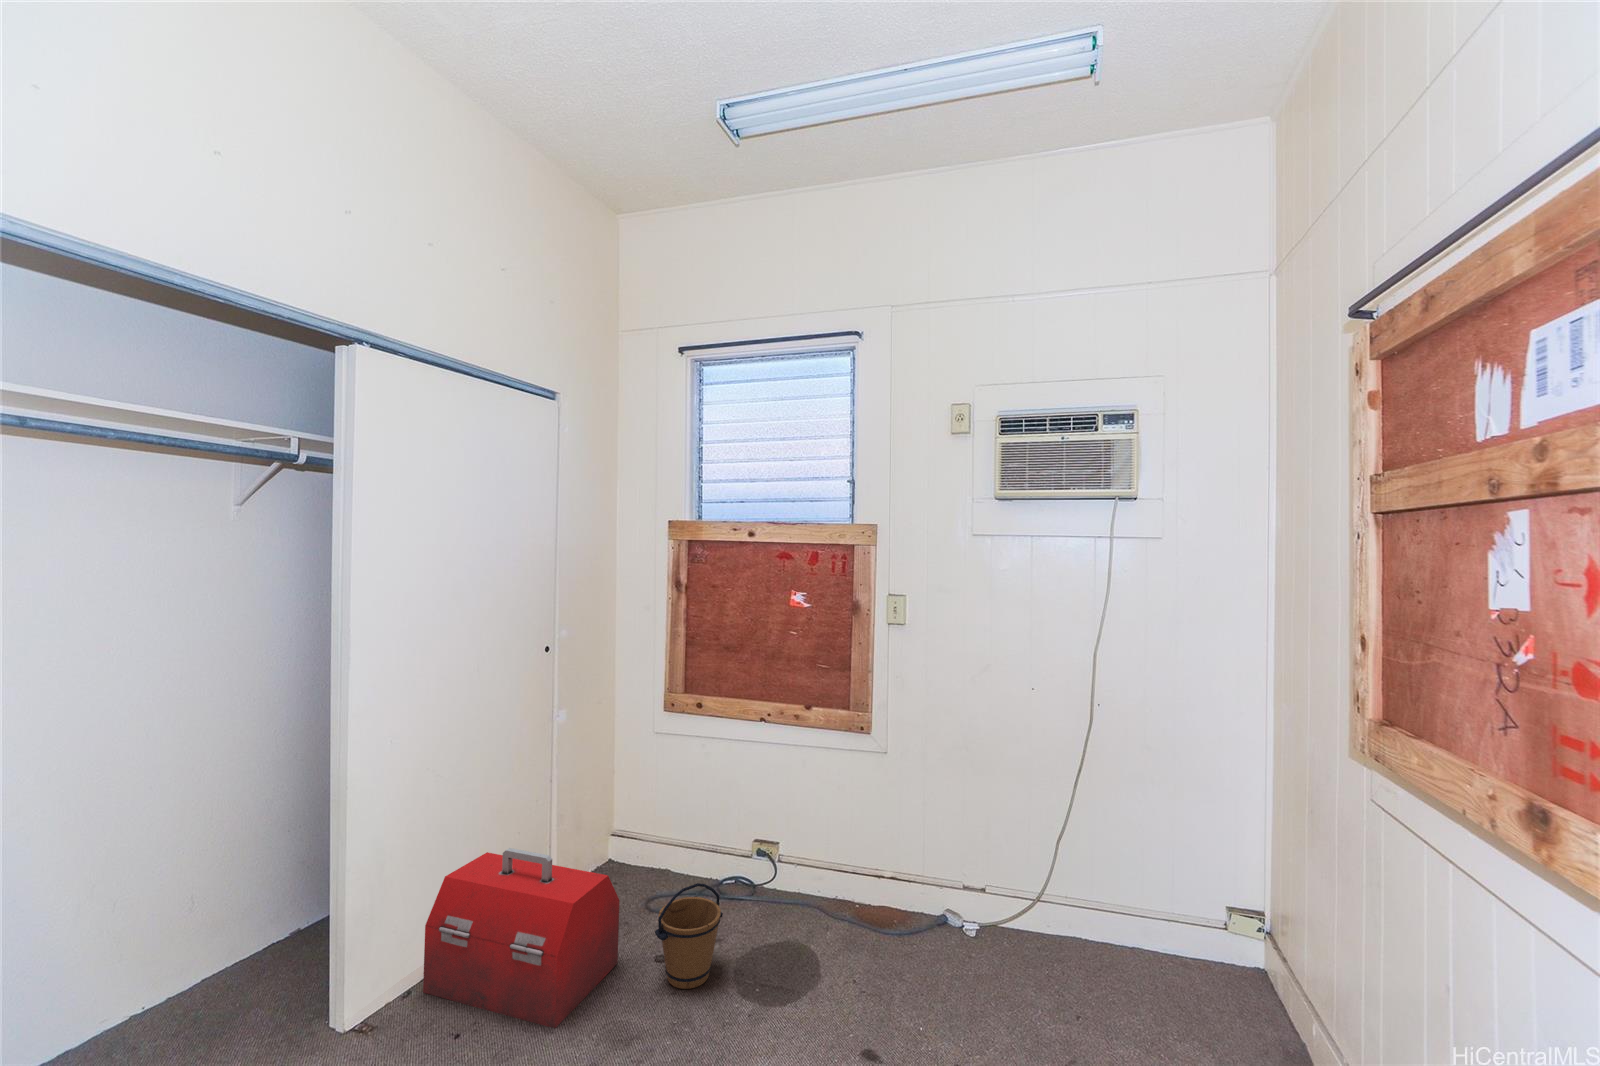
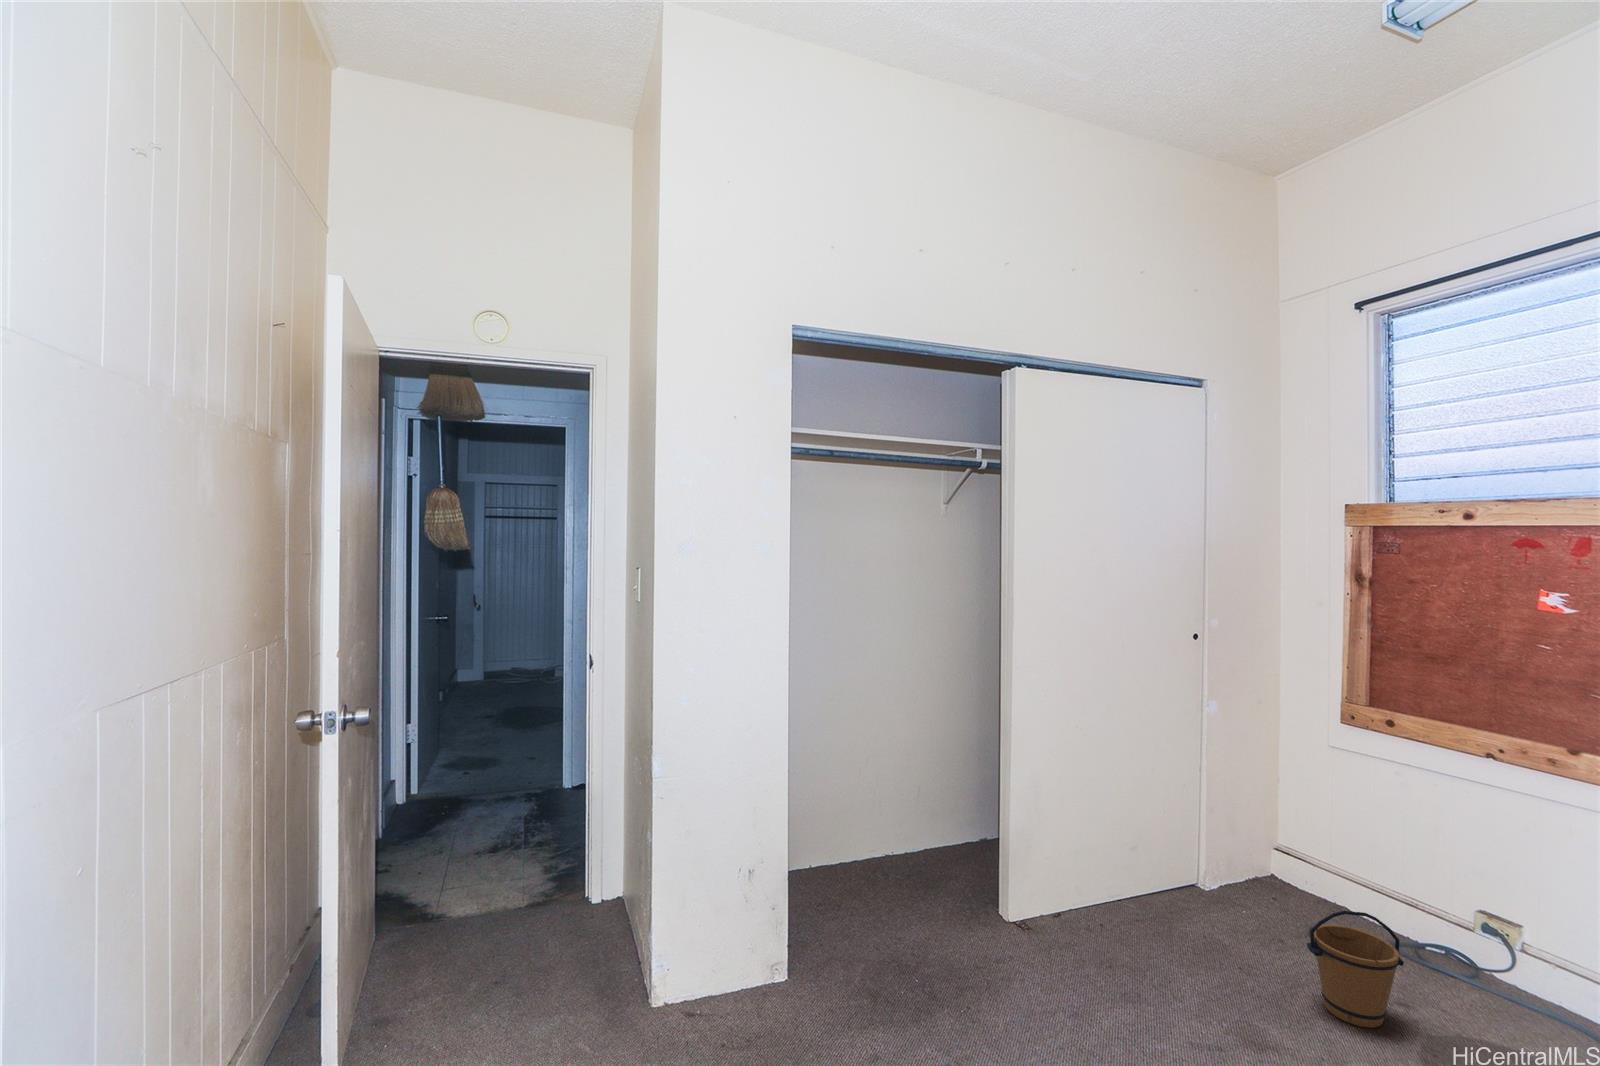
toolbox: present [423,848,619,1028] -> none [1077,812,1267,987]

